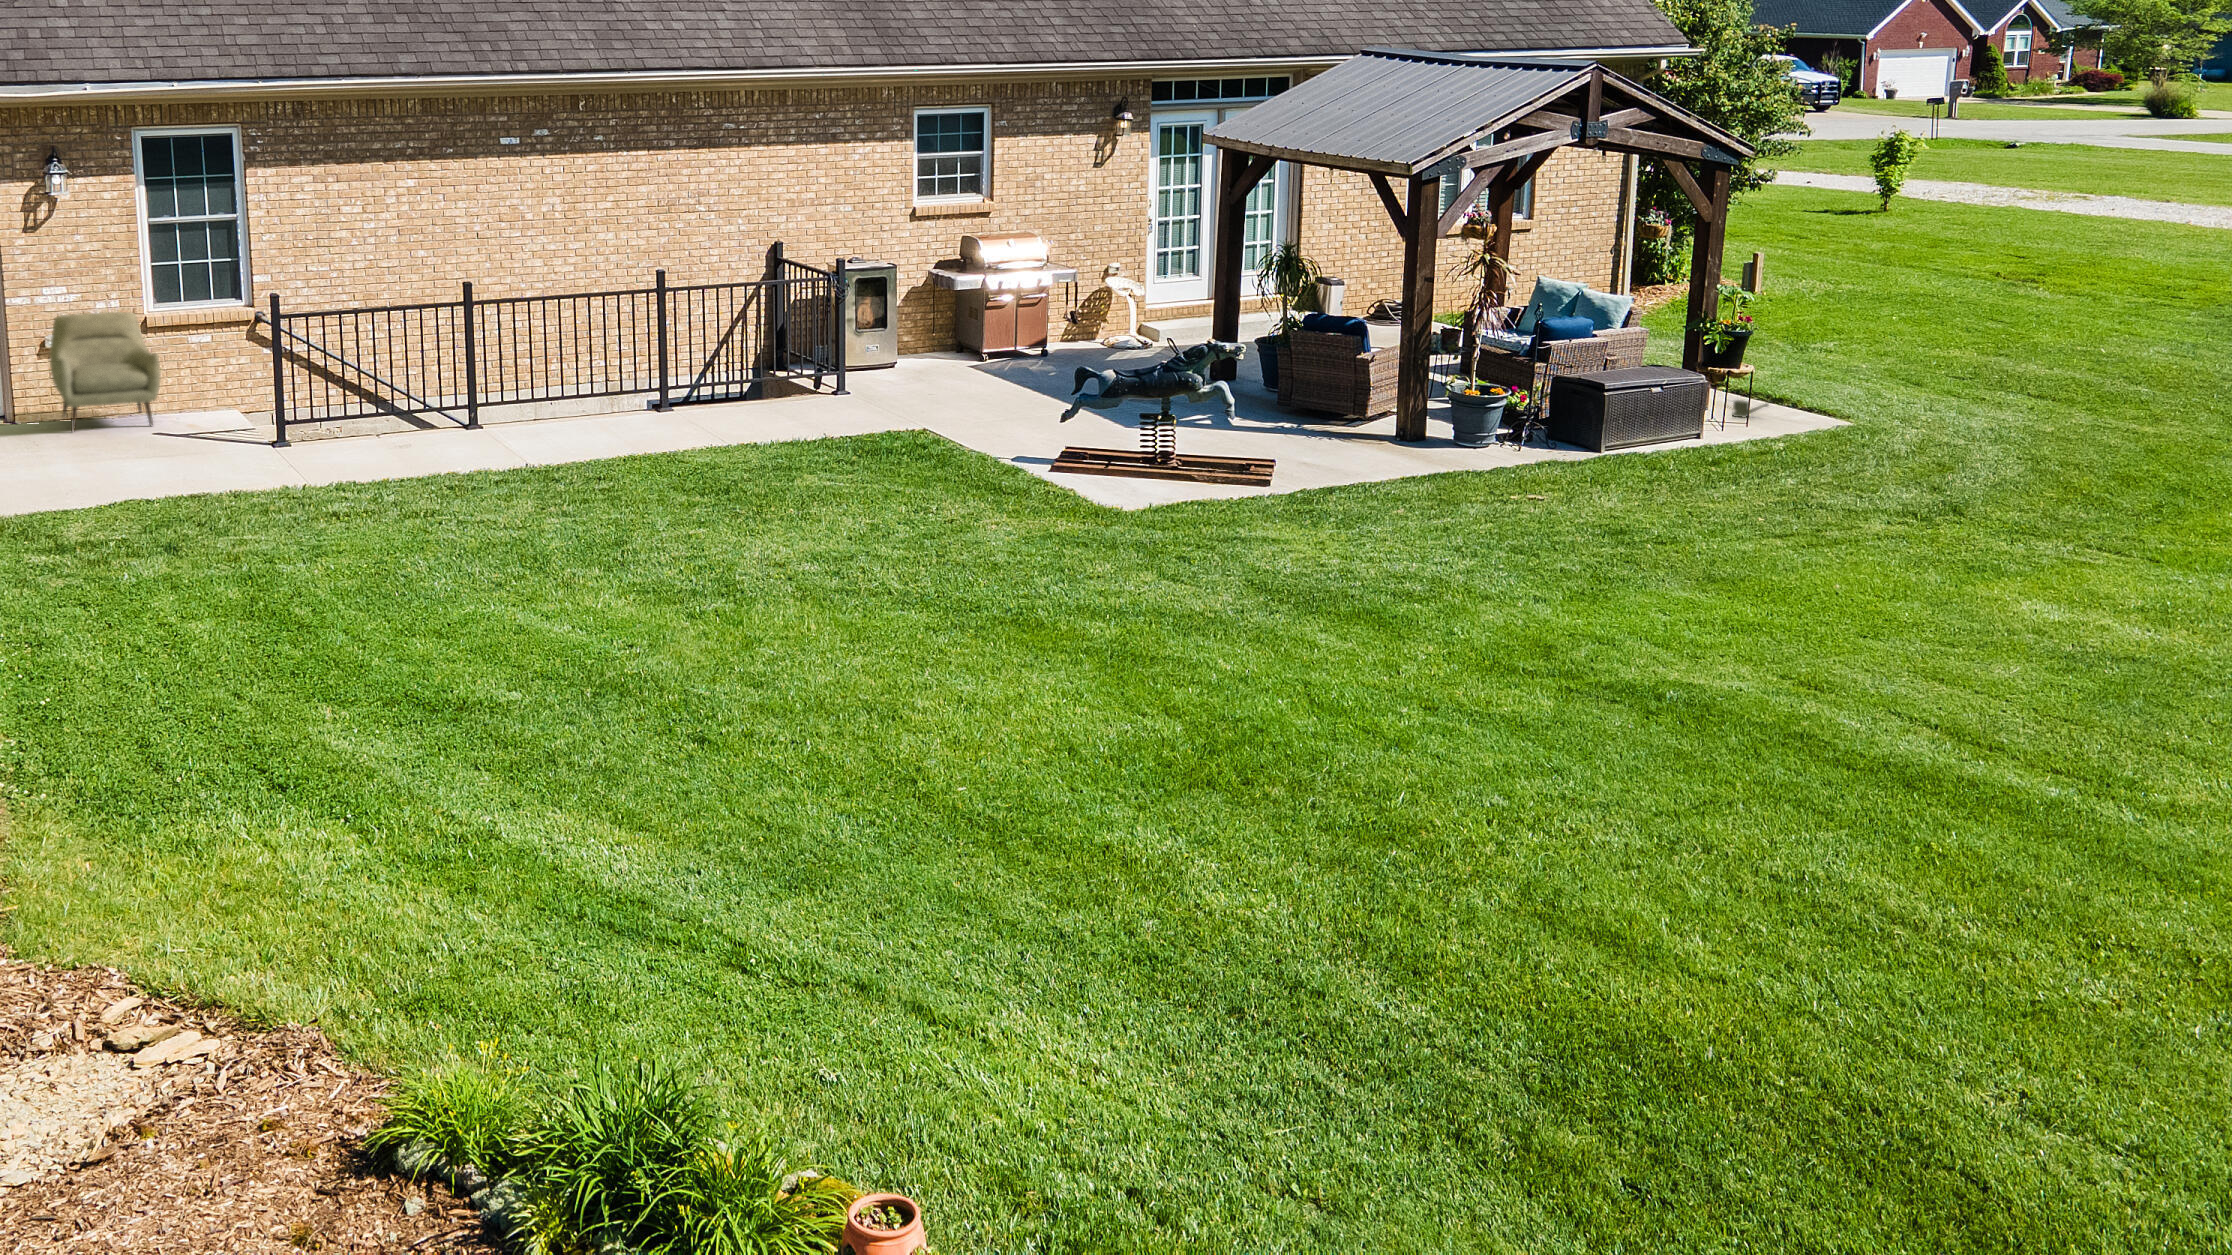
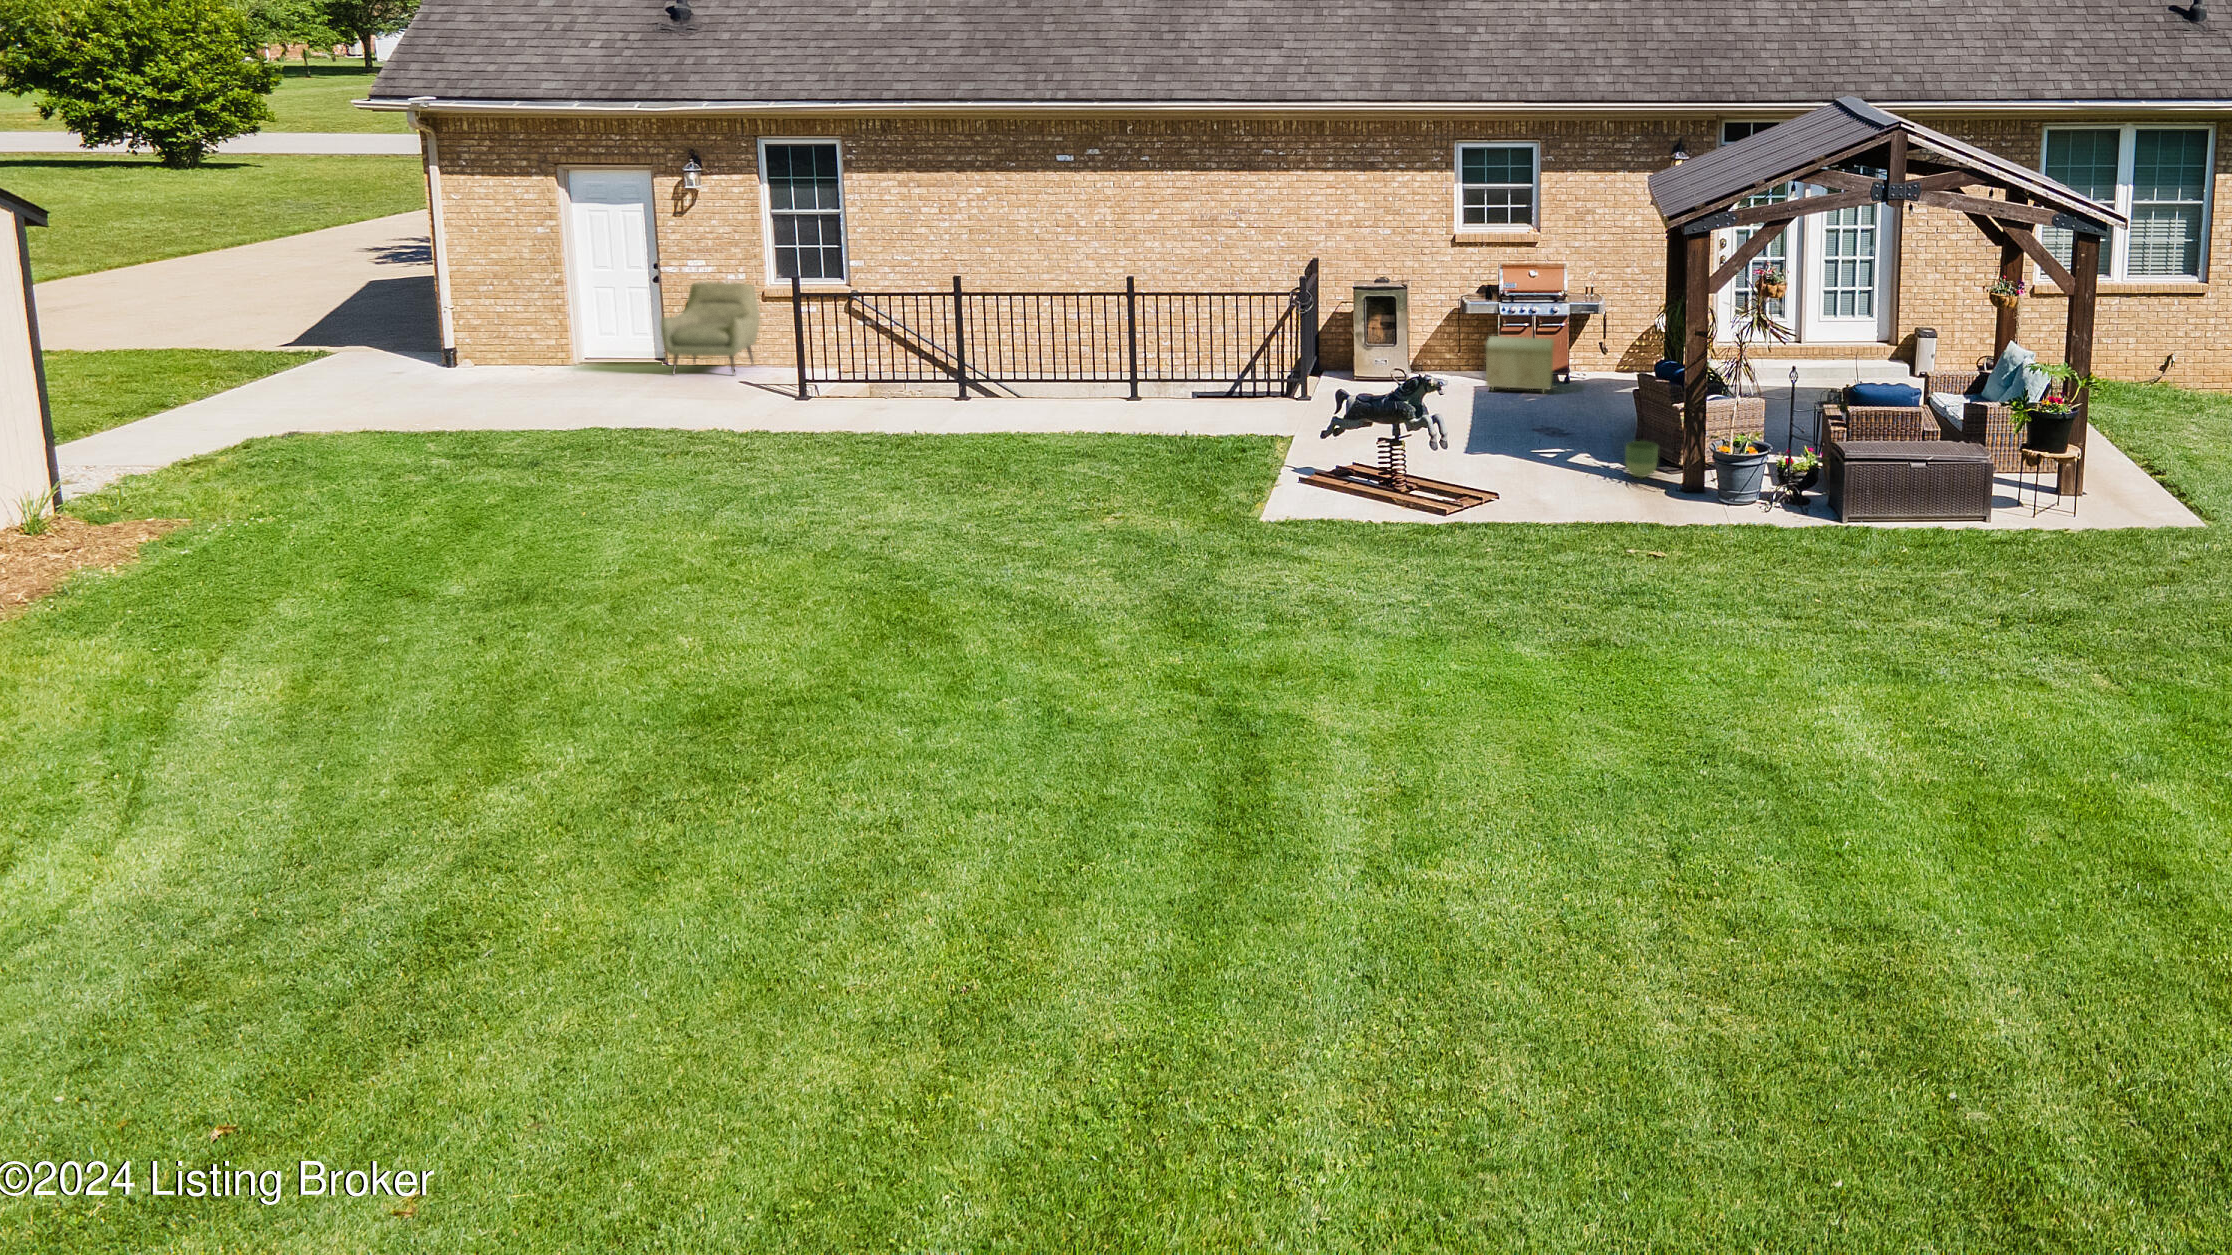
storage bench: none [974,309,1054,368] -> present [1486,336,1554,394]
planter: none [1293,392,1326,427] -> present [1626,441,1658,477]
watering can: present [1733,400,1768,417] -> none [2136,499,2176,521]

